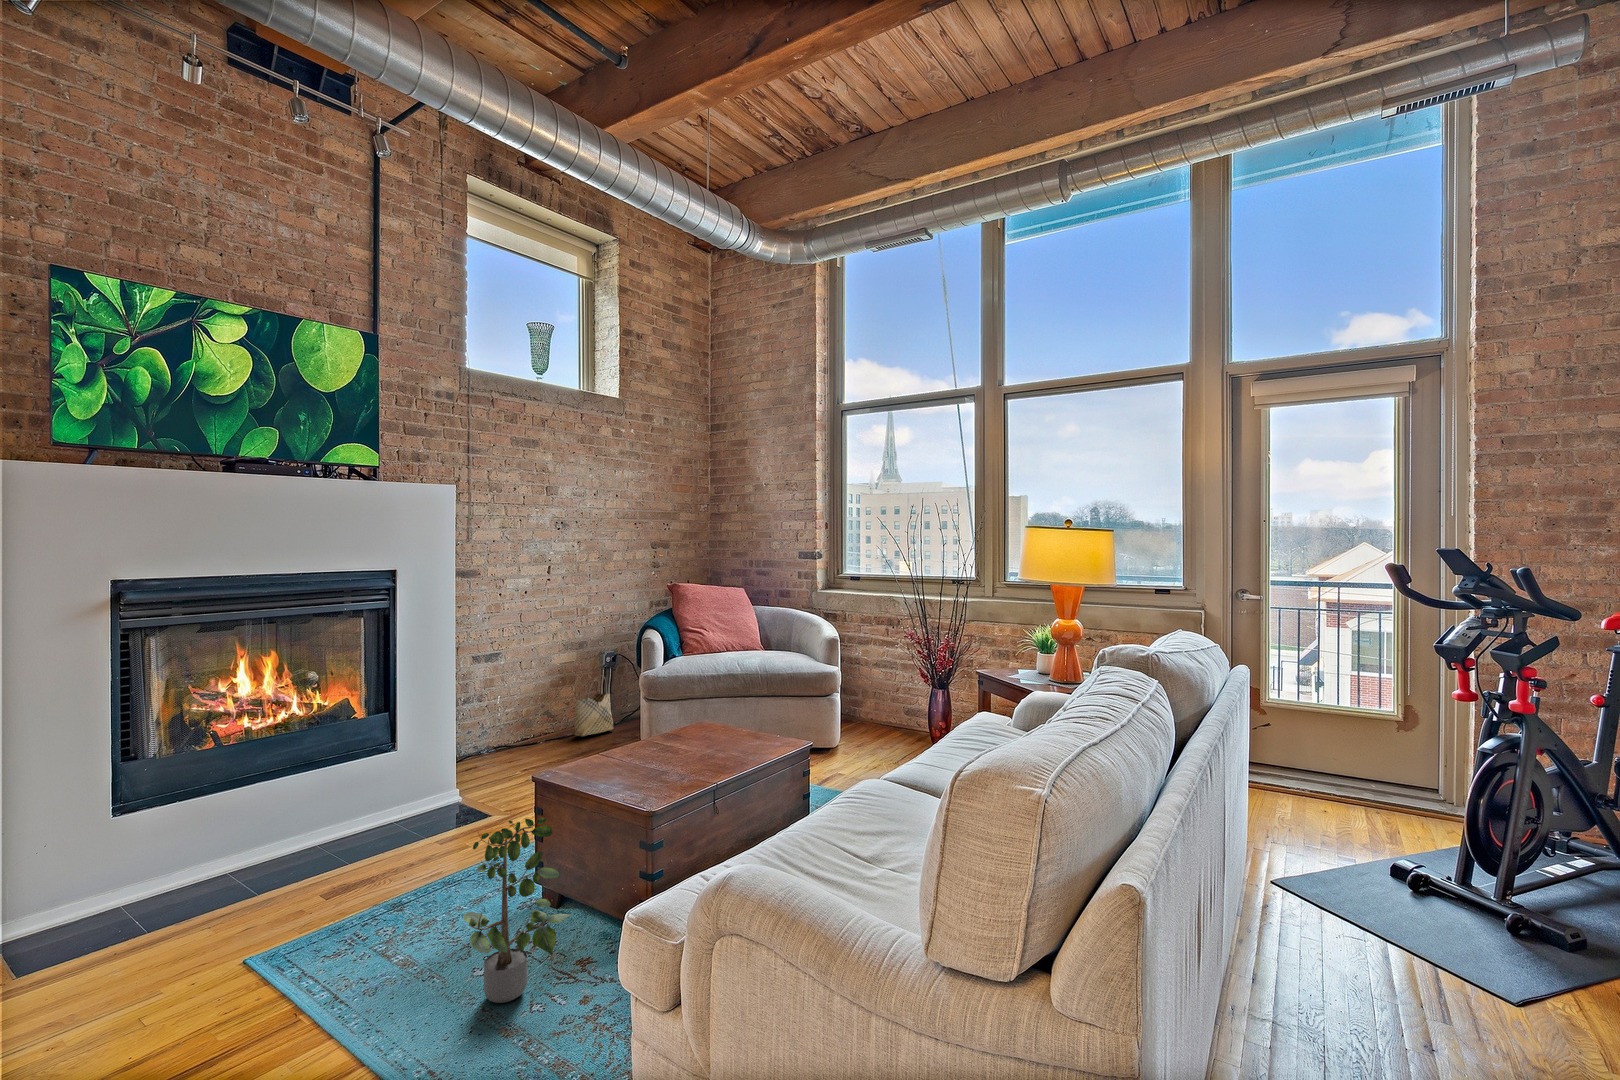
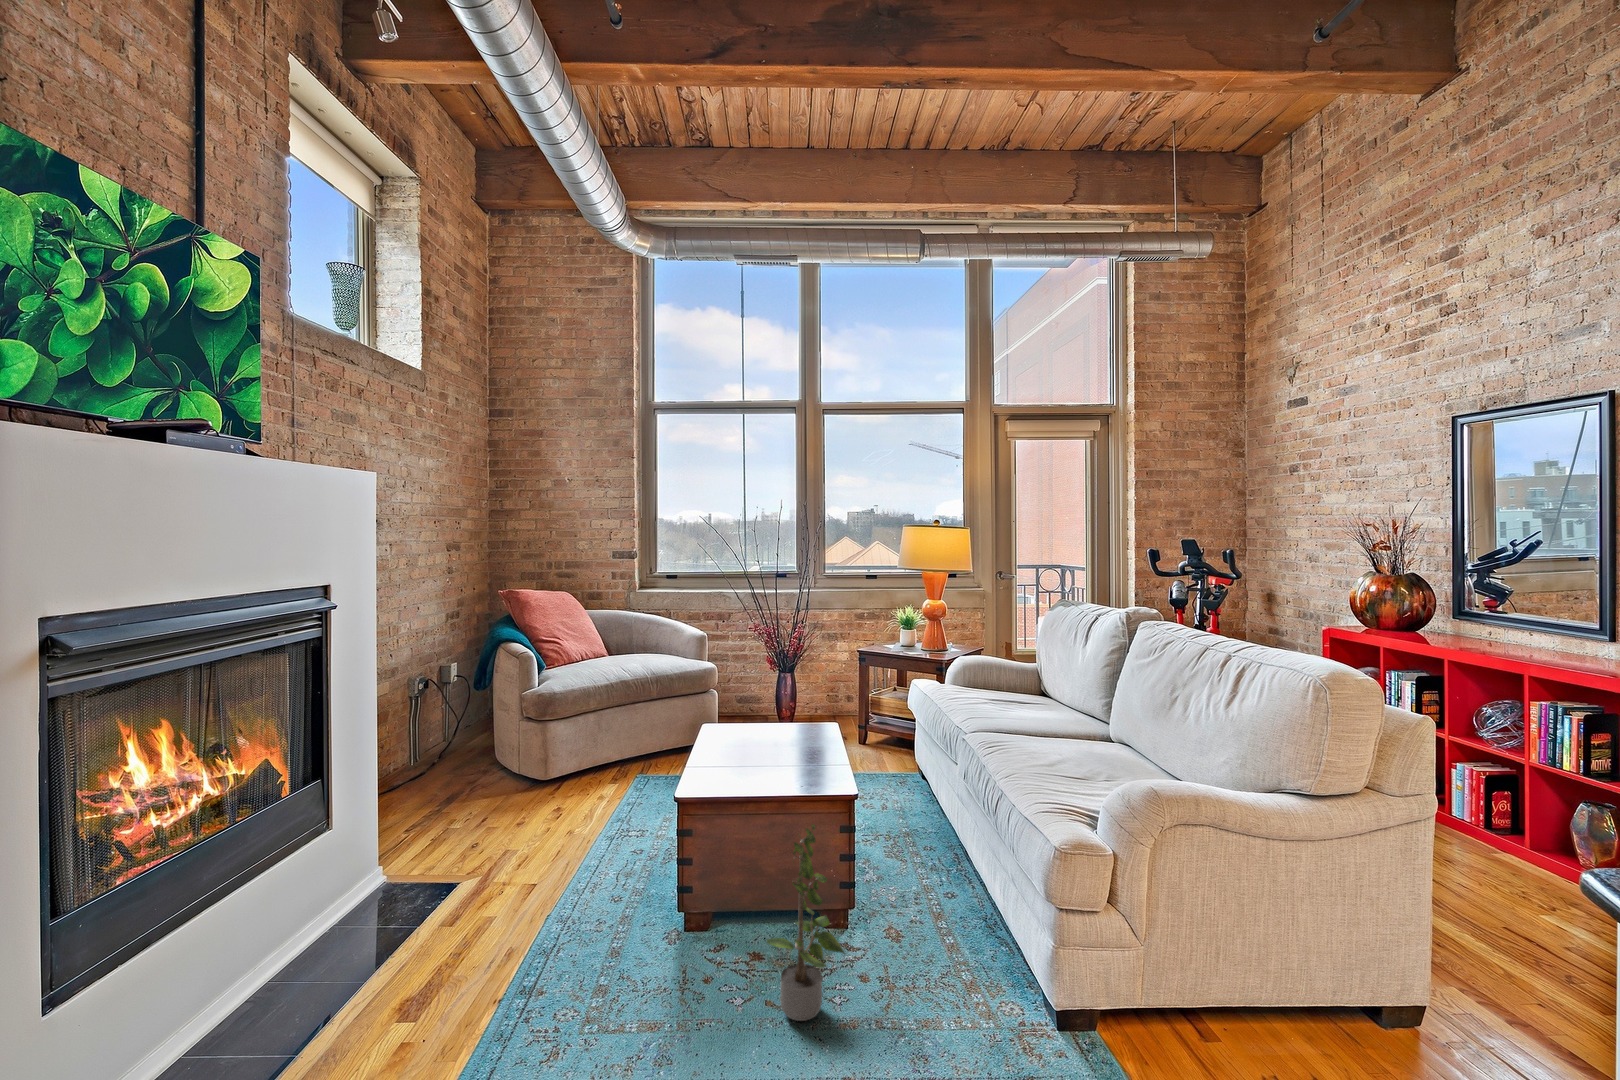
woven basket: present [574,674,613,736] -> none [404,702,446,779]

